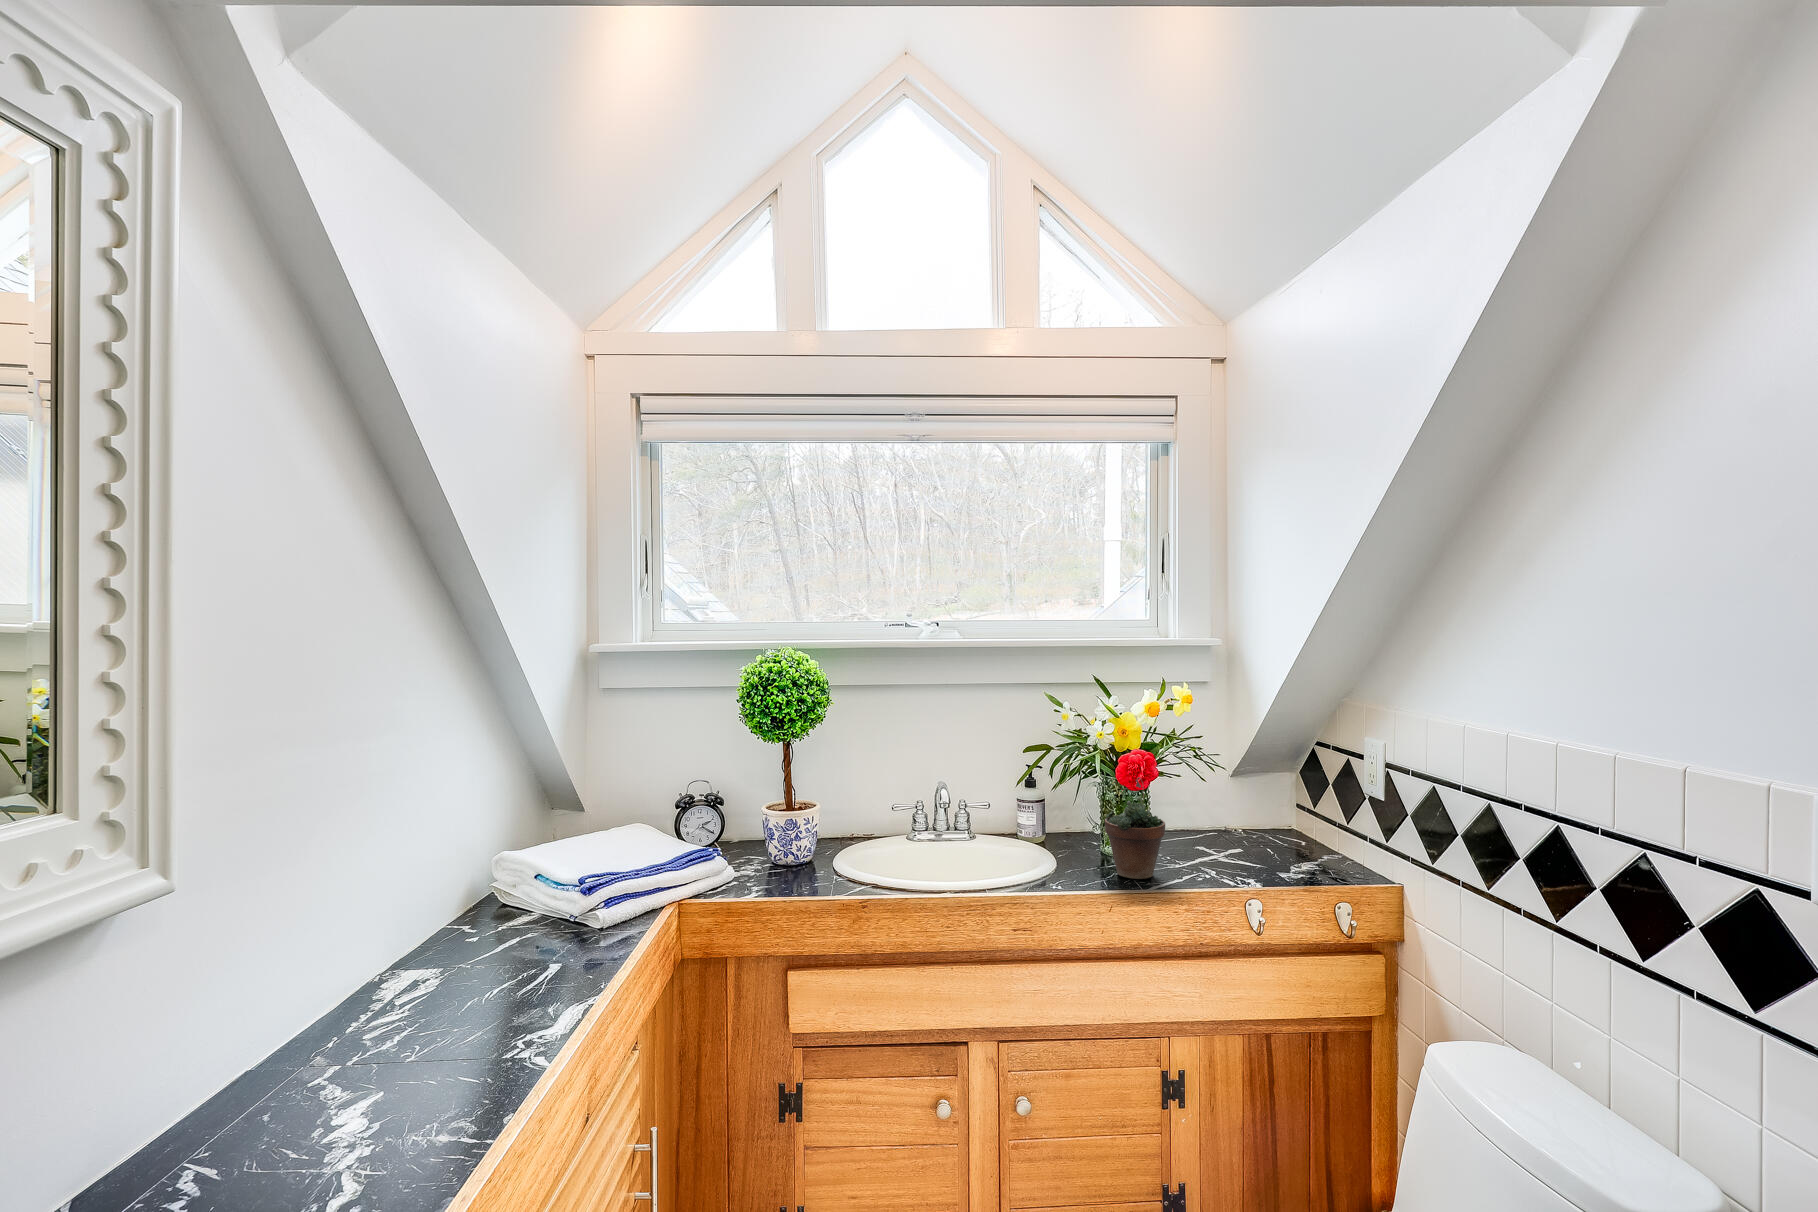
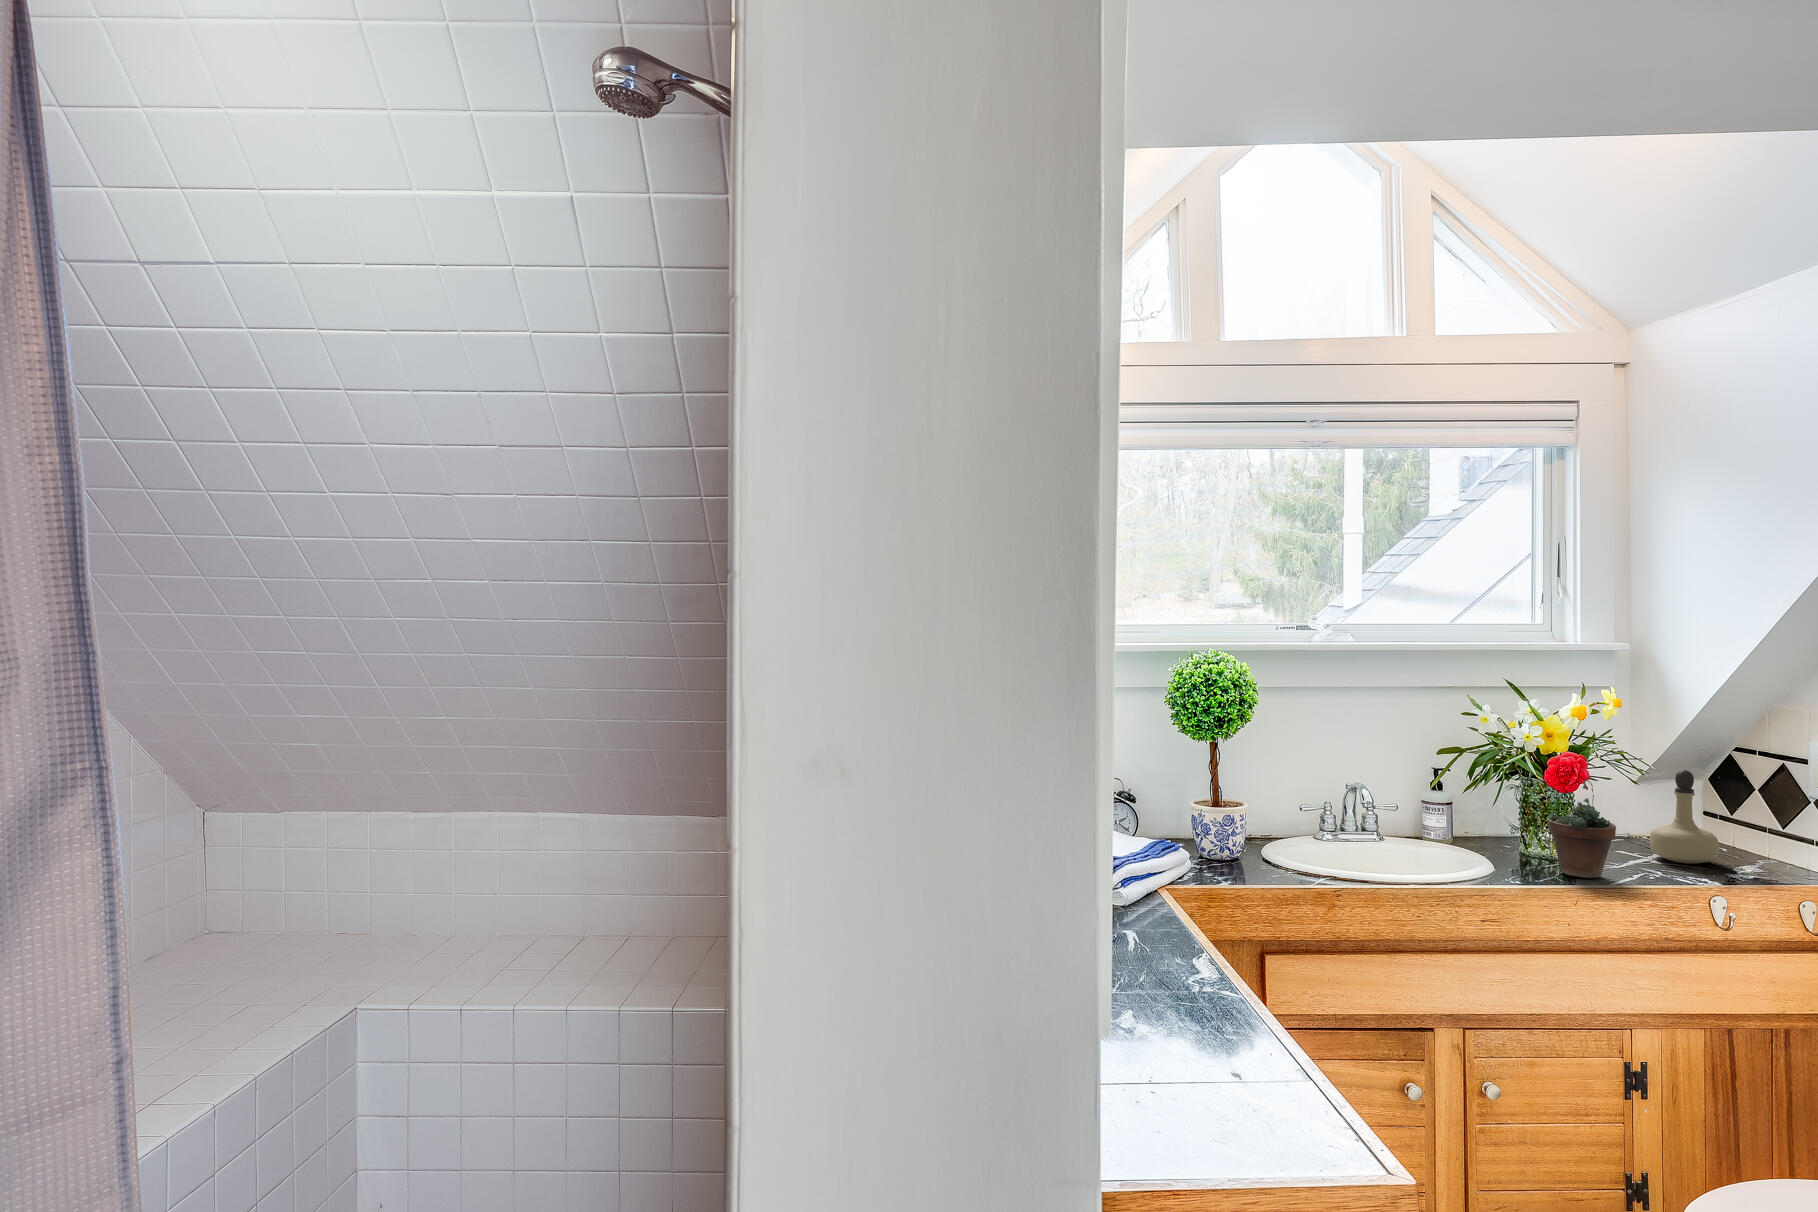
perfume bottle: none [1222,764,1283,859] -> present [1650,770,1719,864]

